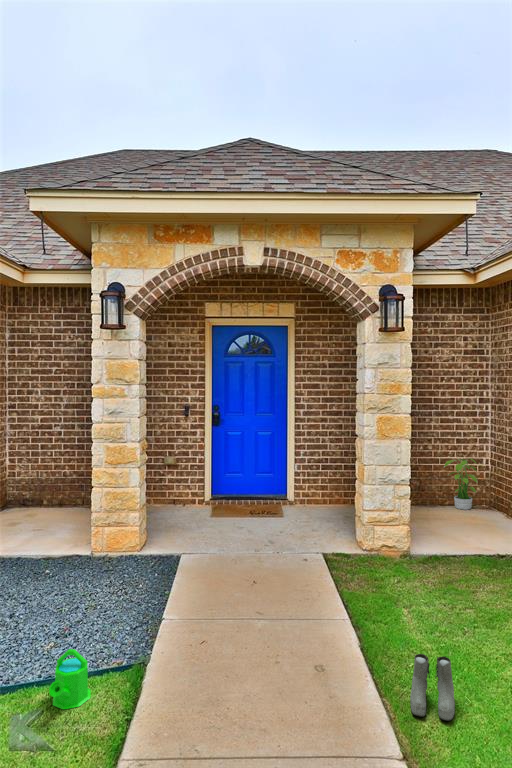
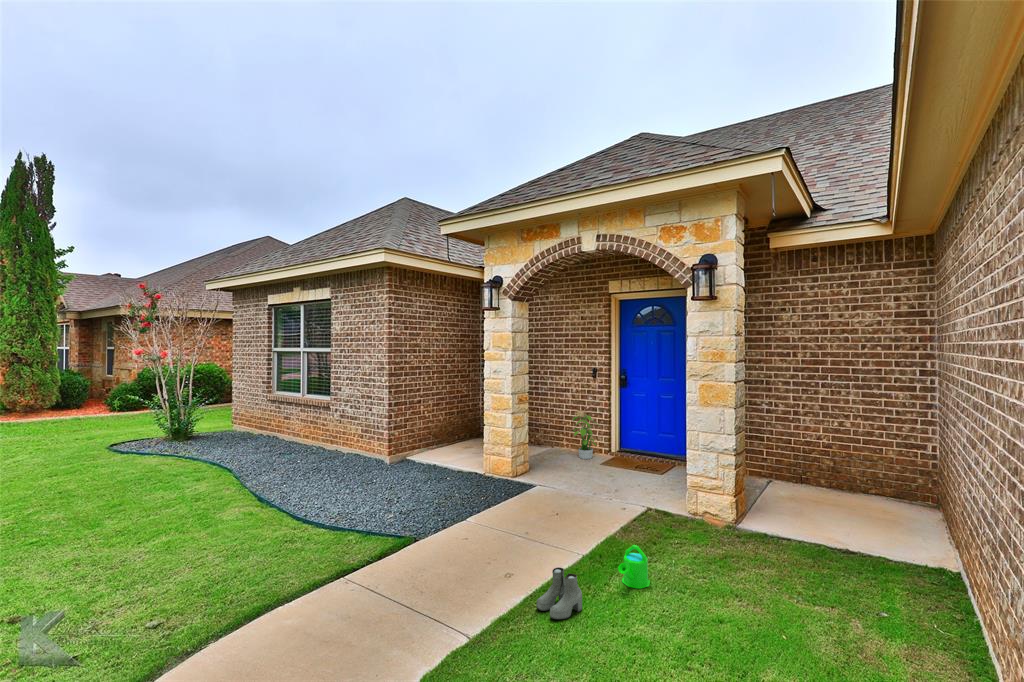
potted plant: present [444,458,478,510] -> present [573,415,597,459]
watering can: present [49,649,91,709] -> present [618,545,650,589]

